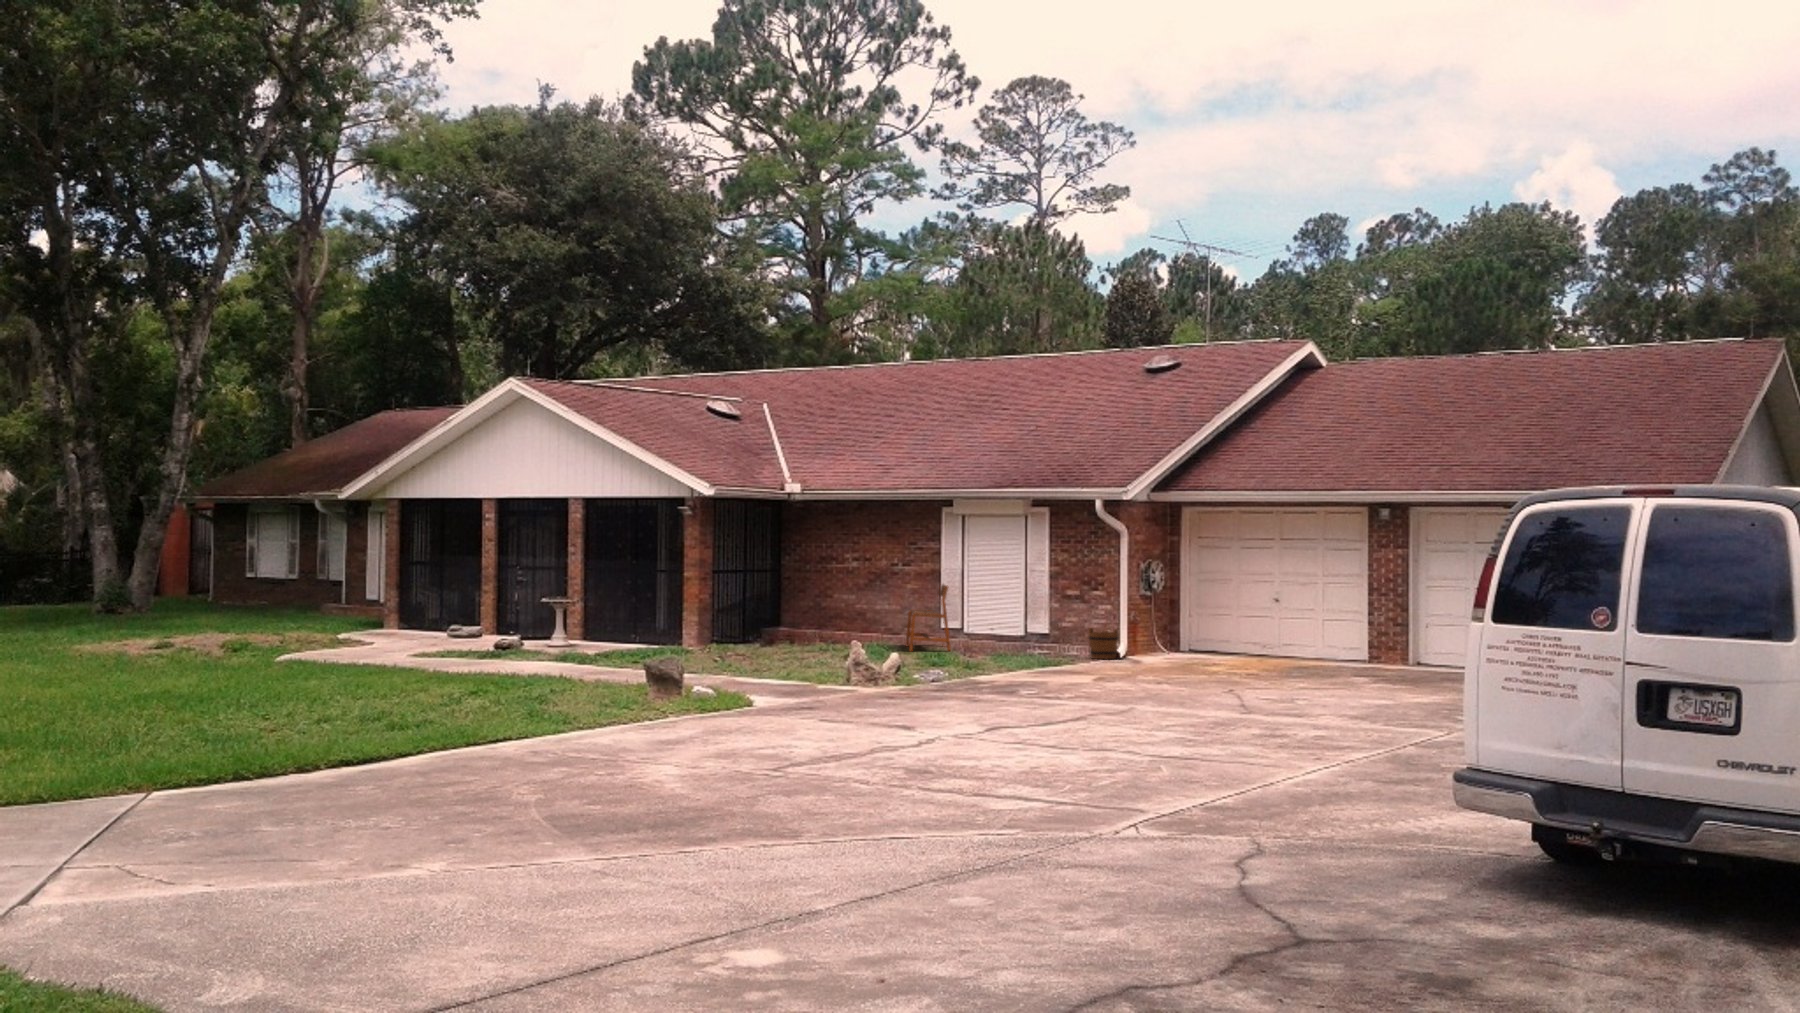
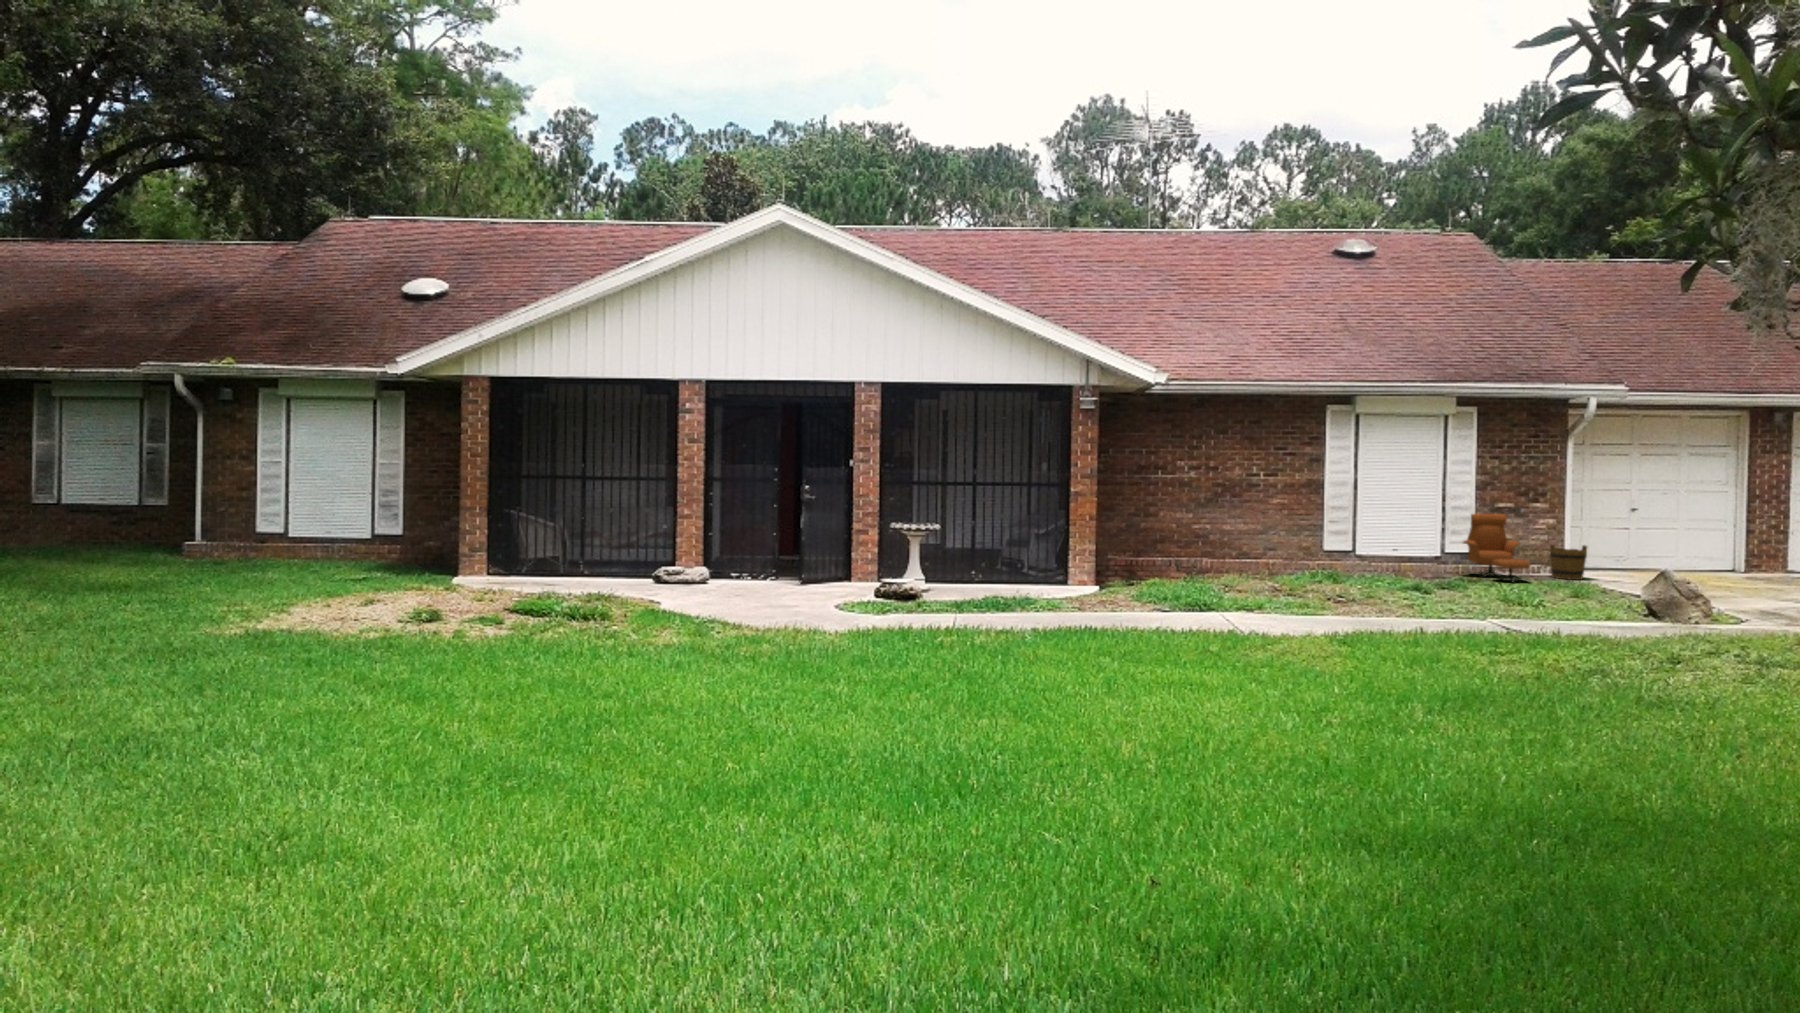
bench: present [905,585,951,651] -> none [1286,495,1385,579]
lounge chair: none [1014,600,1067,658] -> present [1463,514,1530,583]

